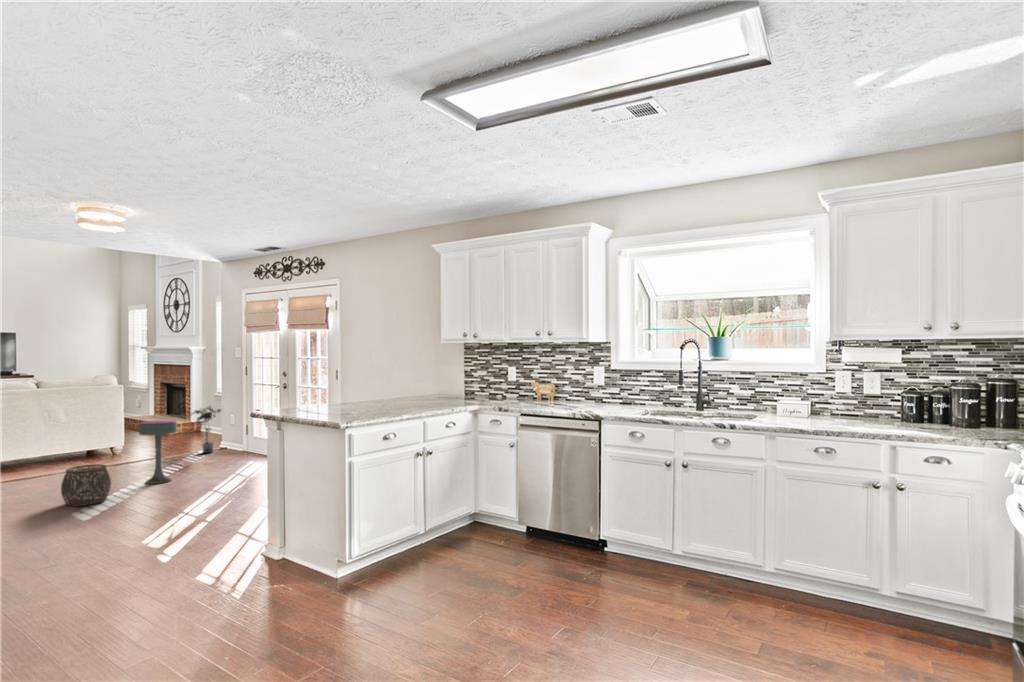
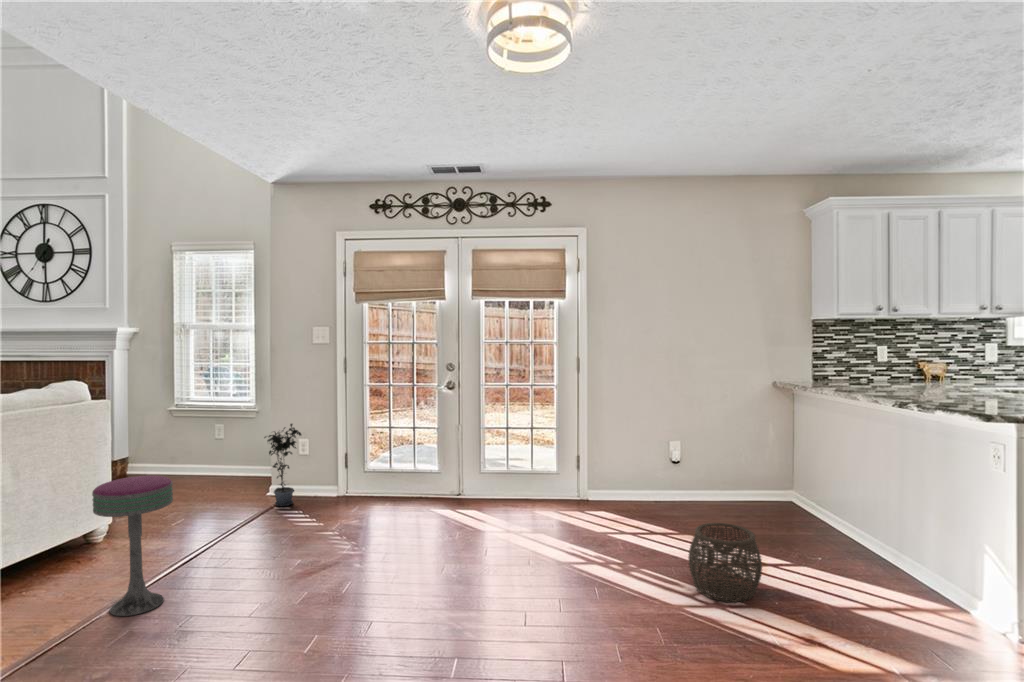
bar stool: present [139,420,177,484] -> present [92,476,173,616]
woven basket: present [61,464,111,506] -> present [688,523,762,602]

